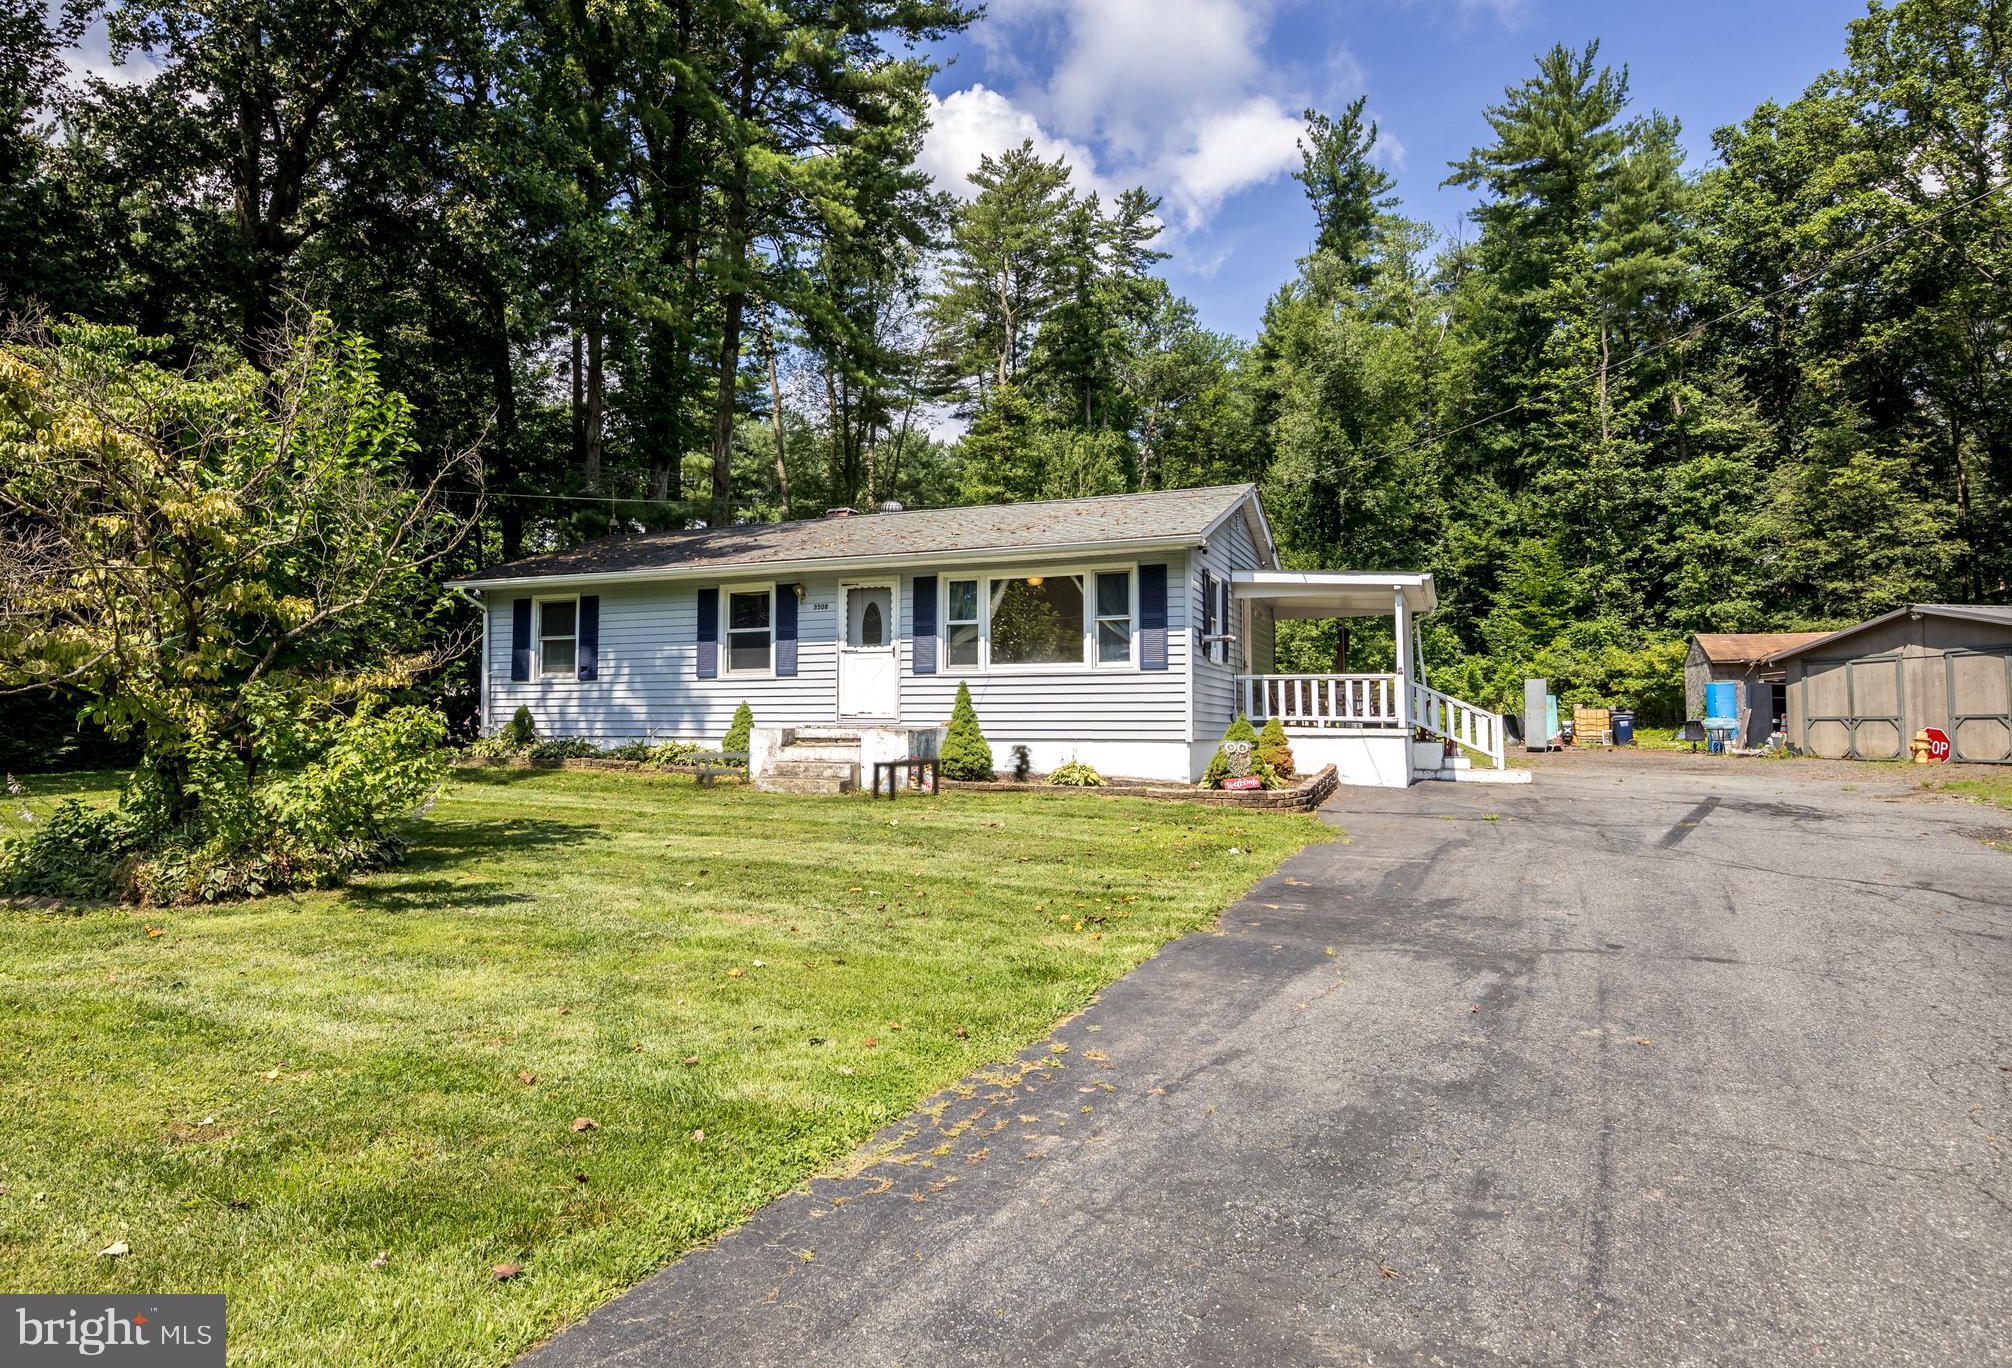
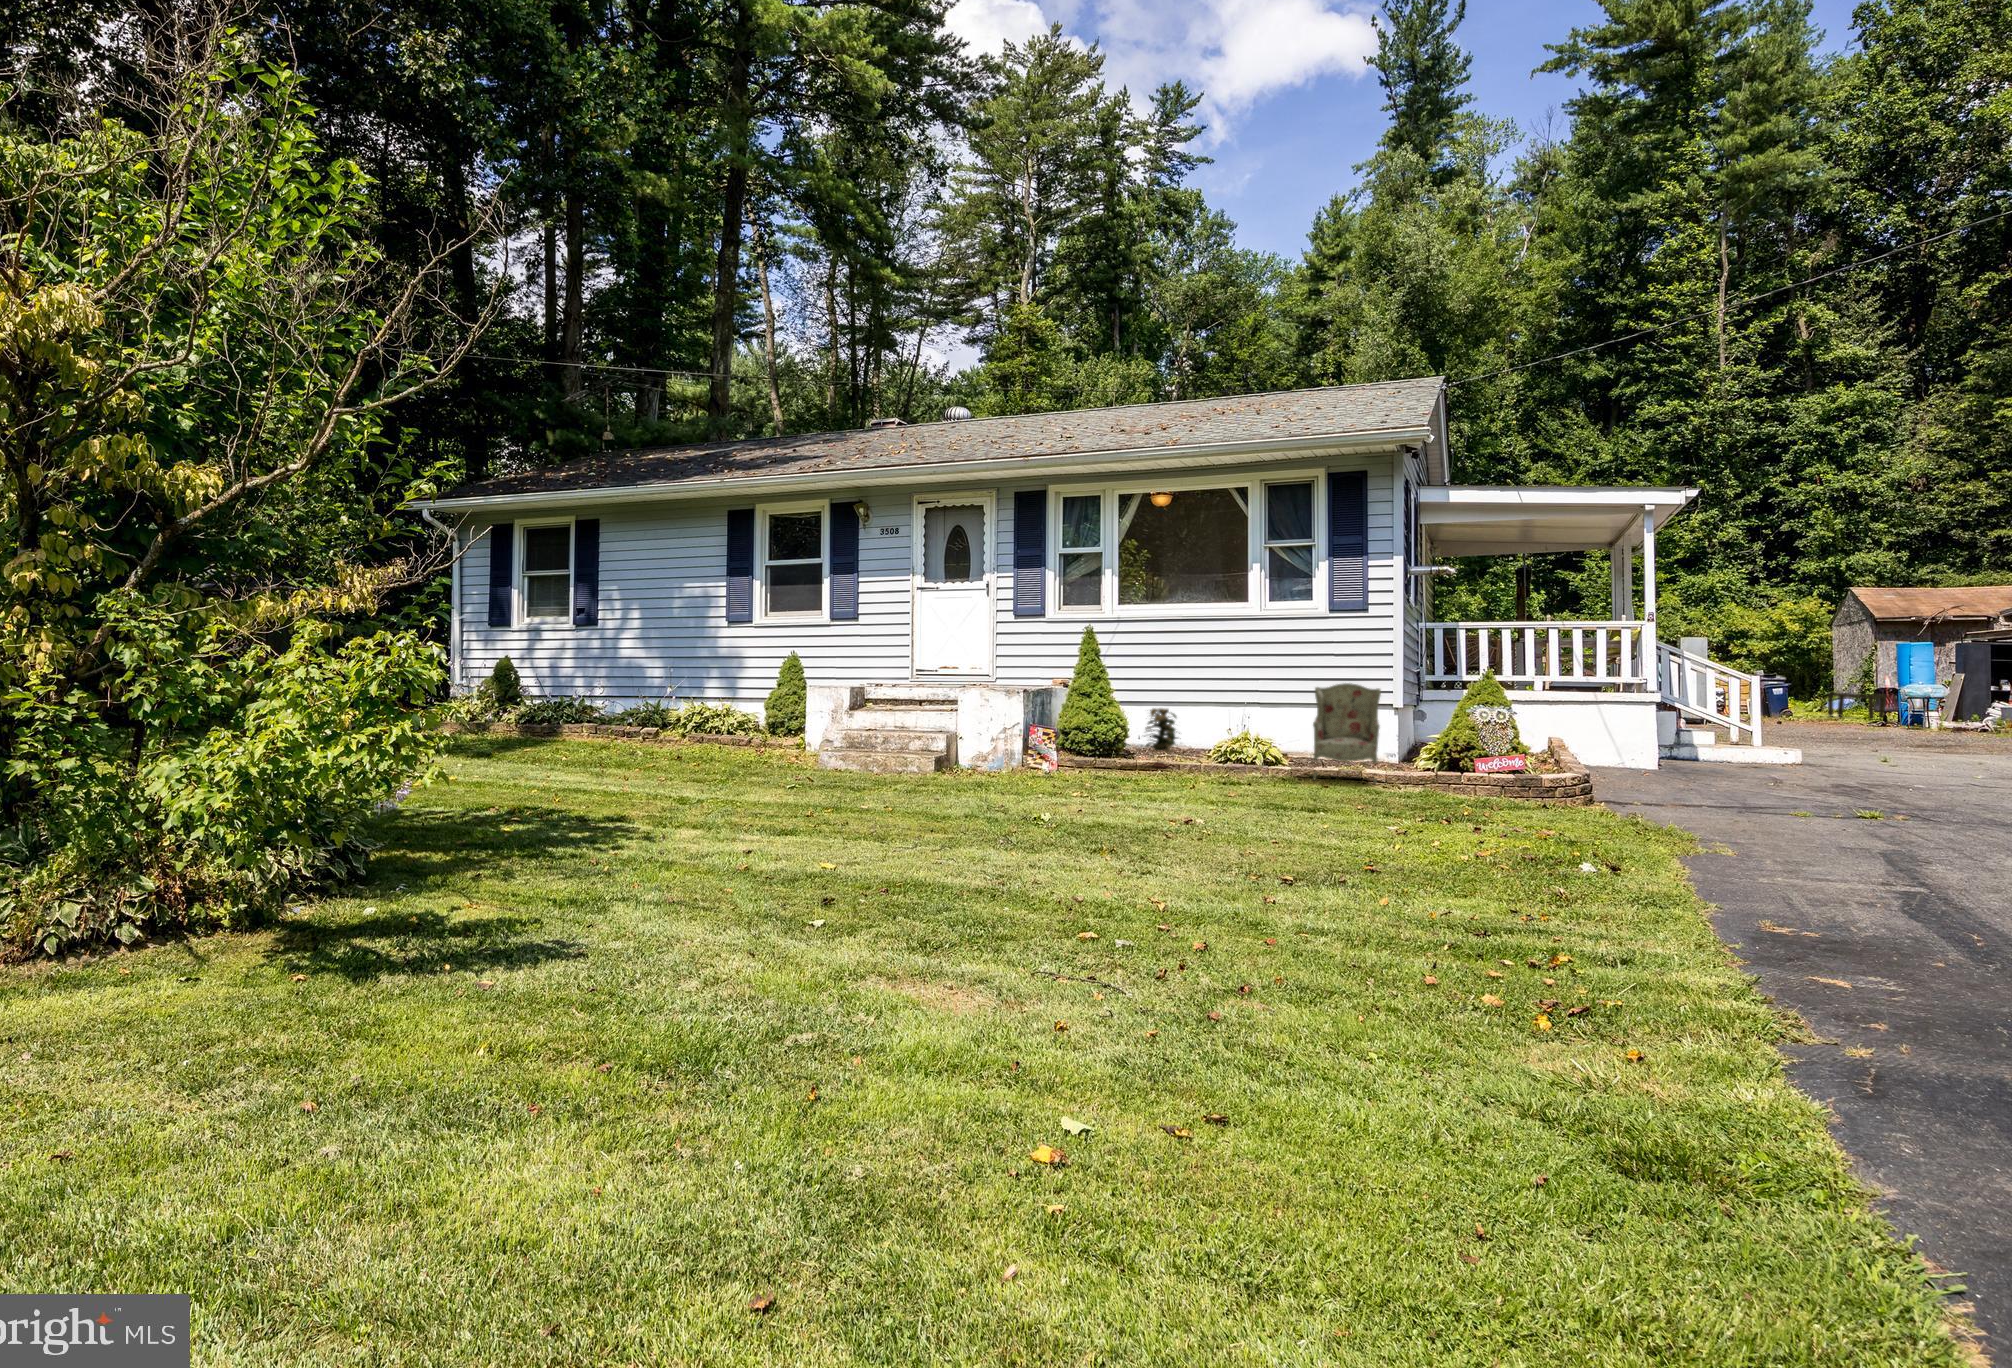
armchair: none [1122,726,1178,802] -> present [1313,683,1381,783]
round table: present [681,752,751,789] -> none [717,717,814,764]
bench: present [873,758,941,800] -> present [1828,692,1887,719]

